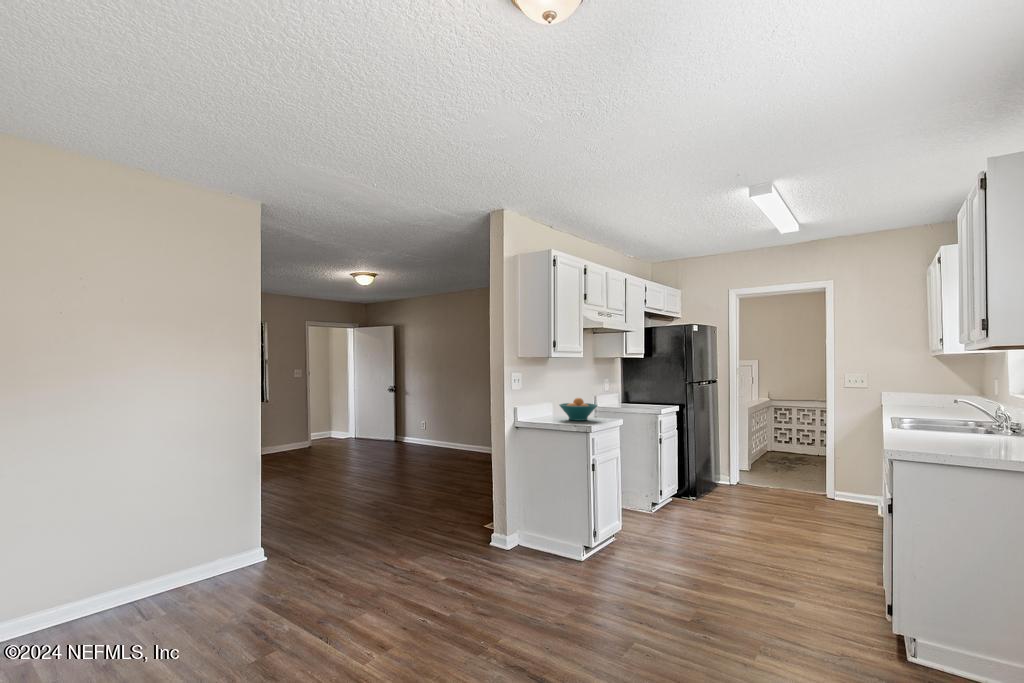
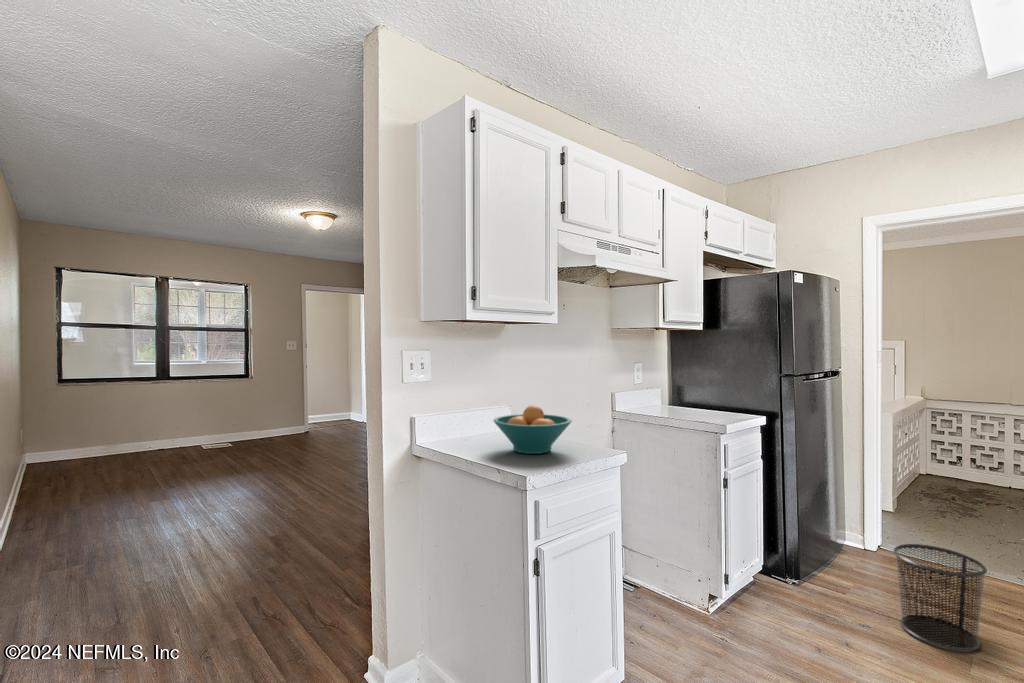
waste bin: none [741,469,780,515] -> present [894,544,987,652]

